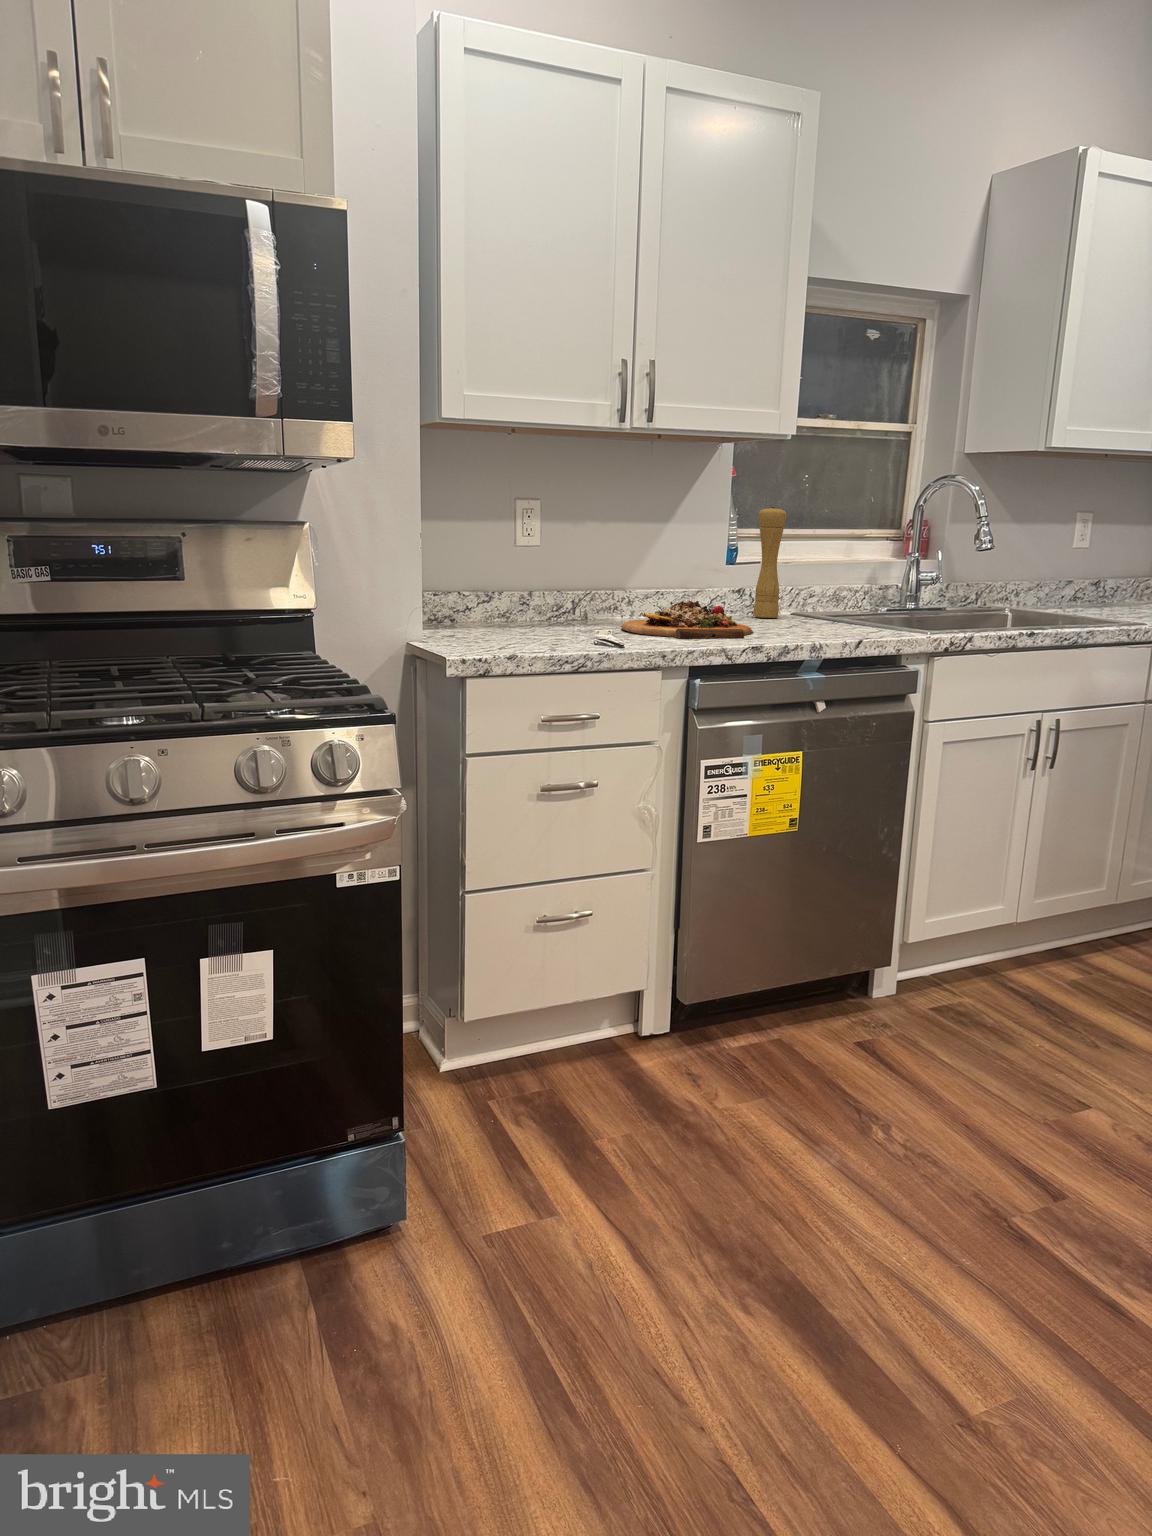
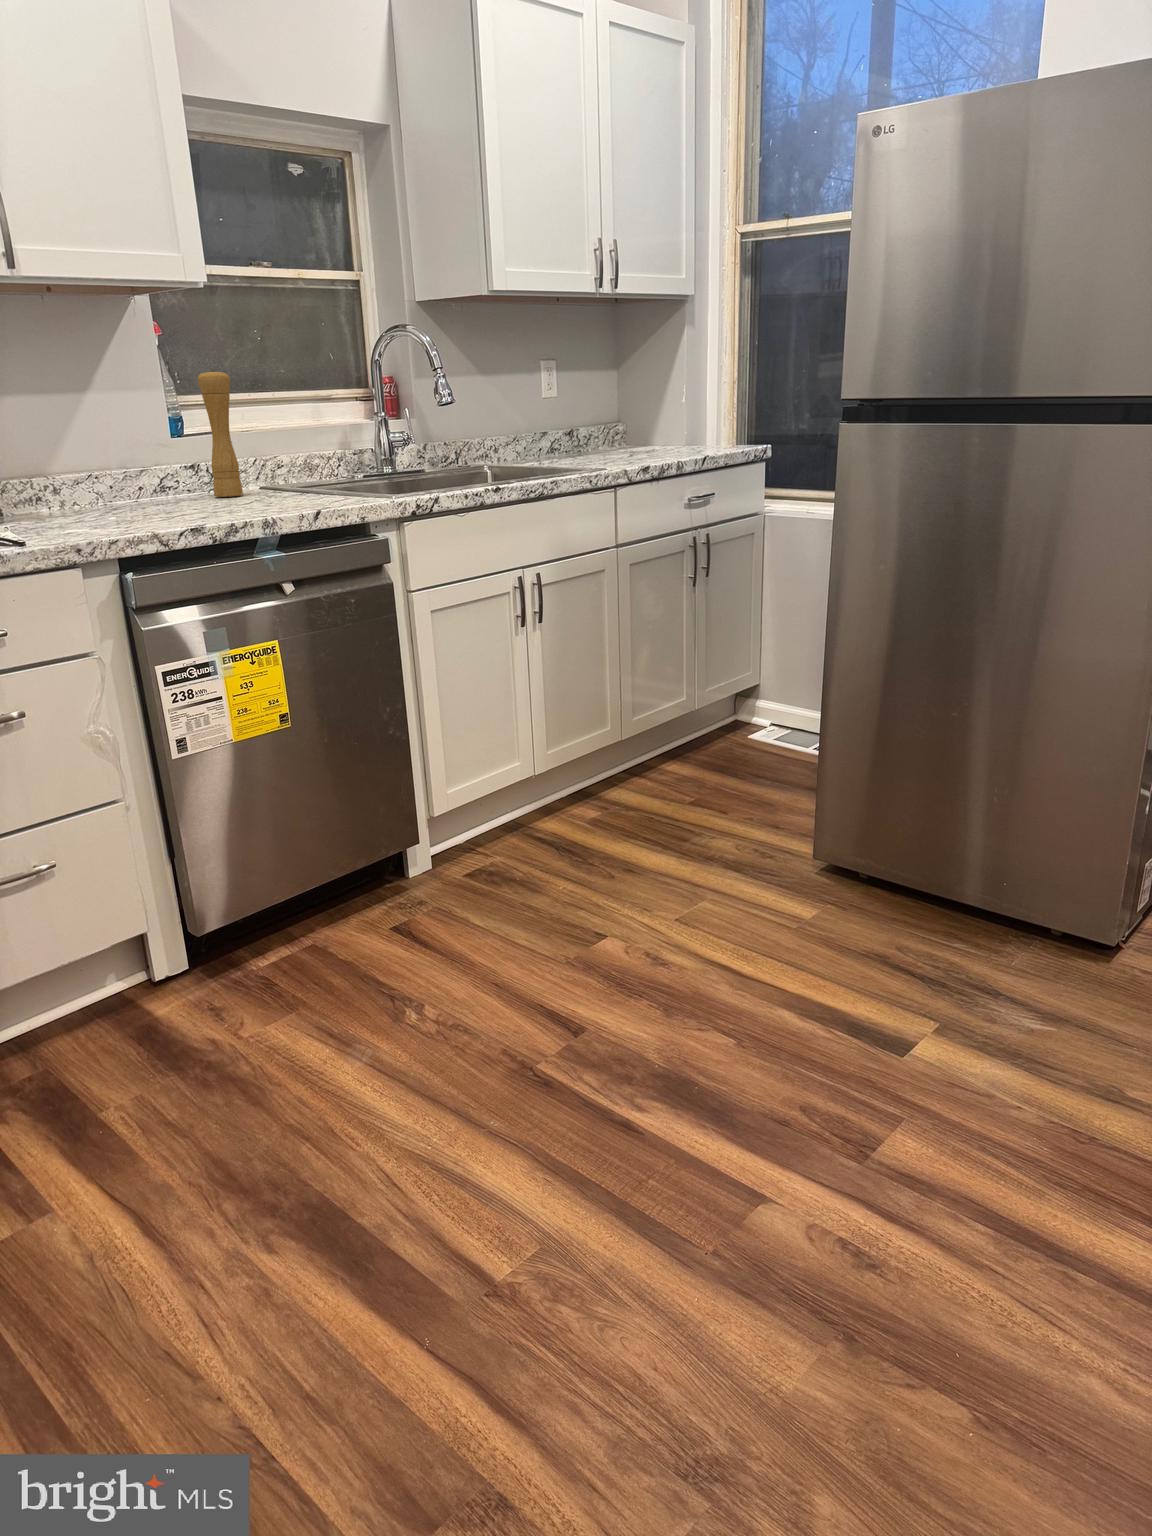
cutting board: present [621,601,754,639] -> none [42,484,204,530]

